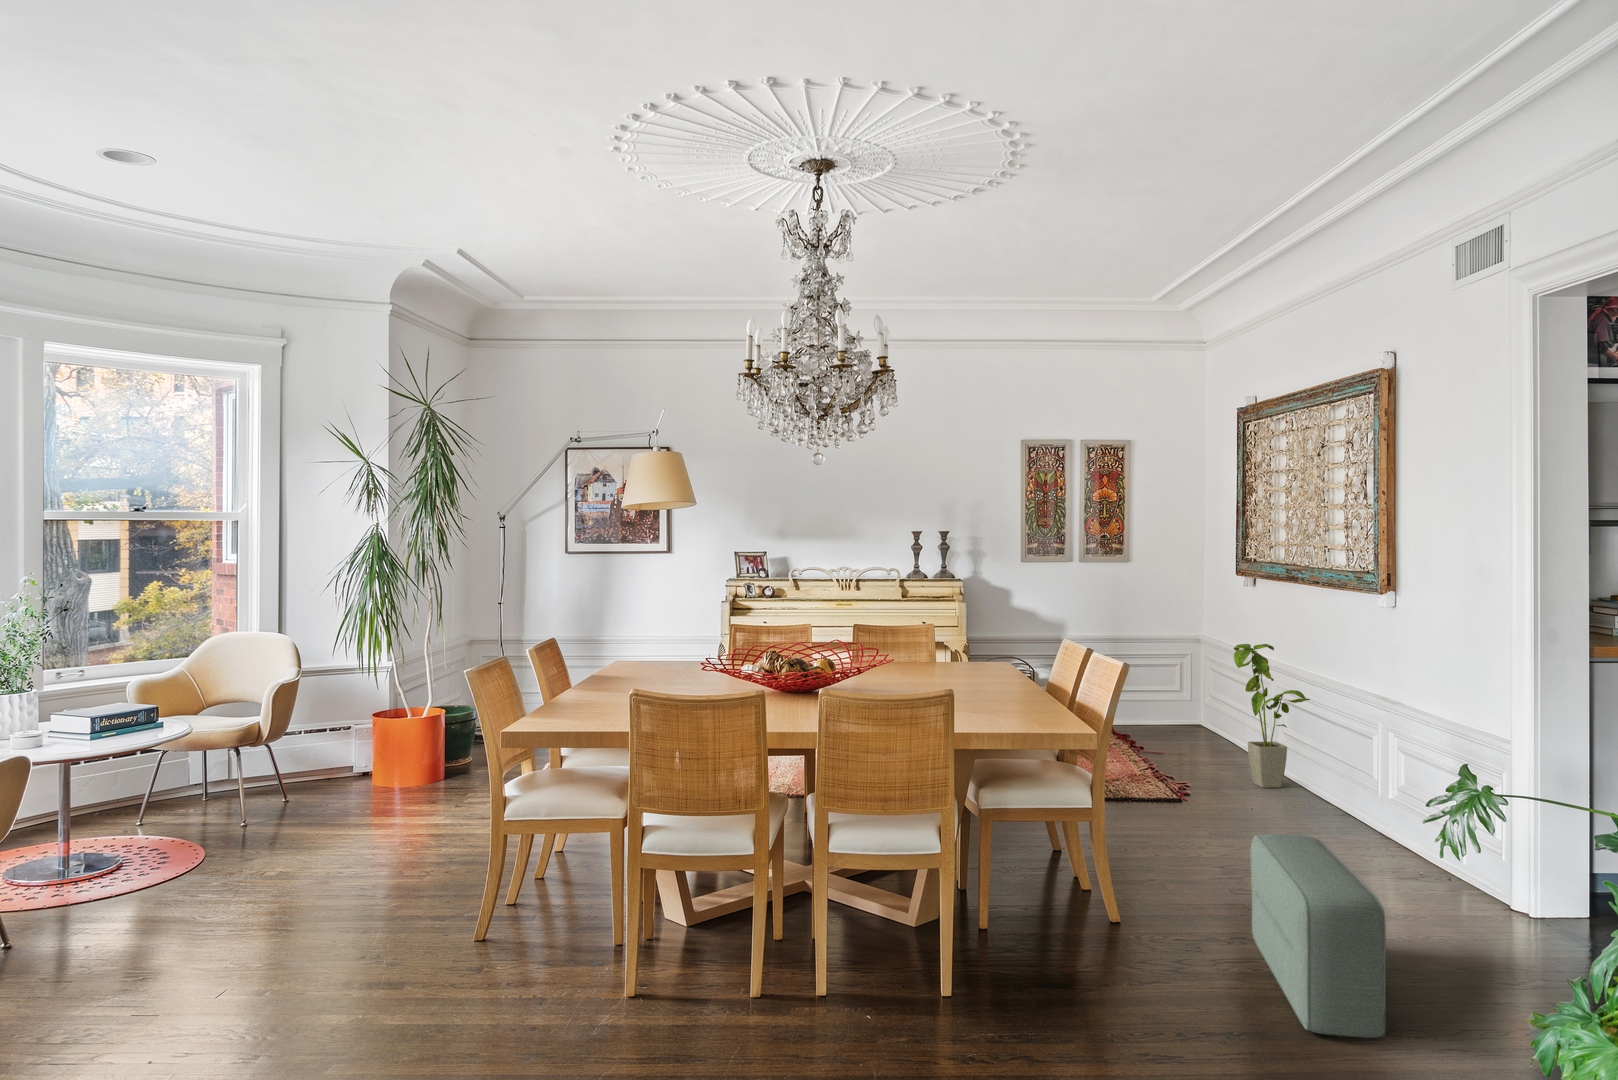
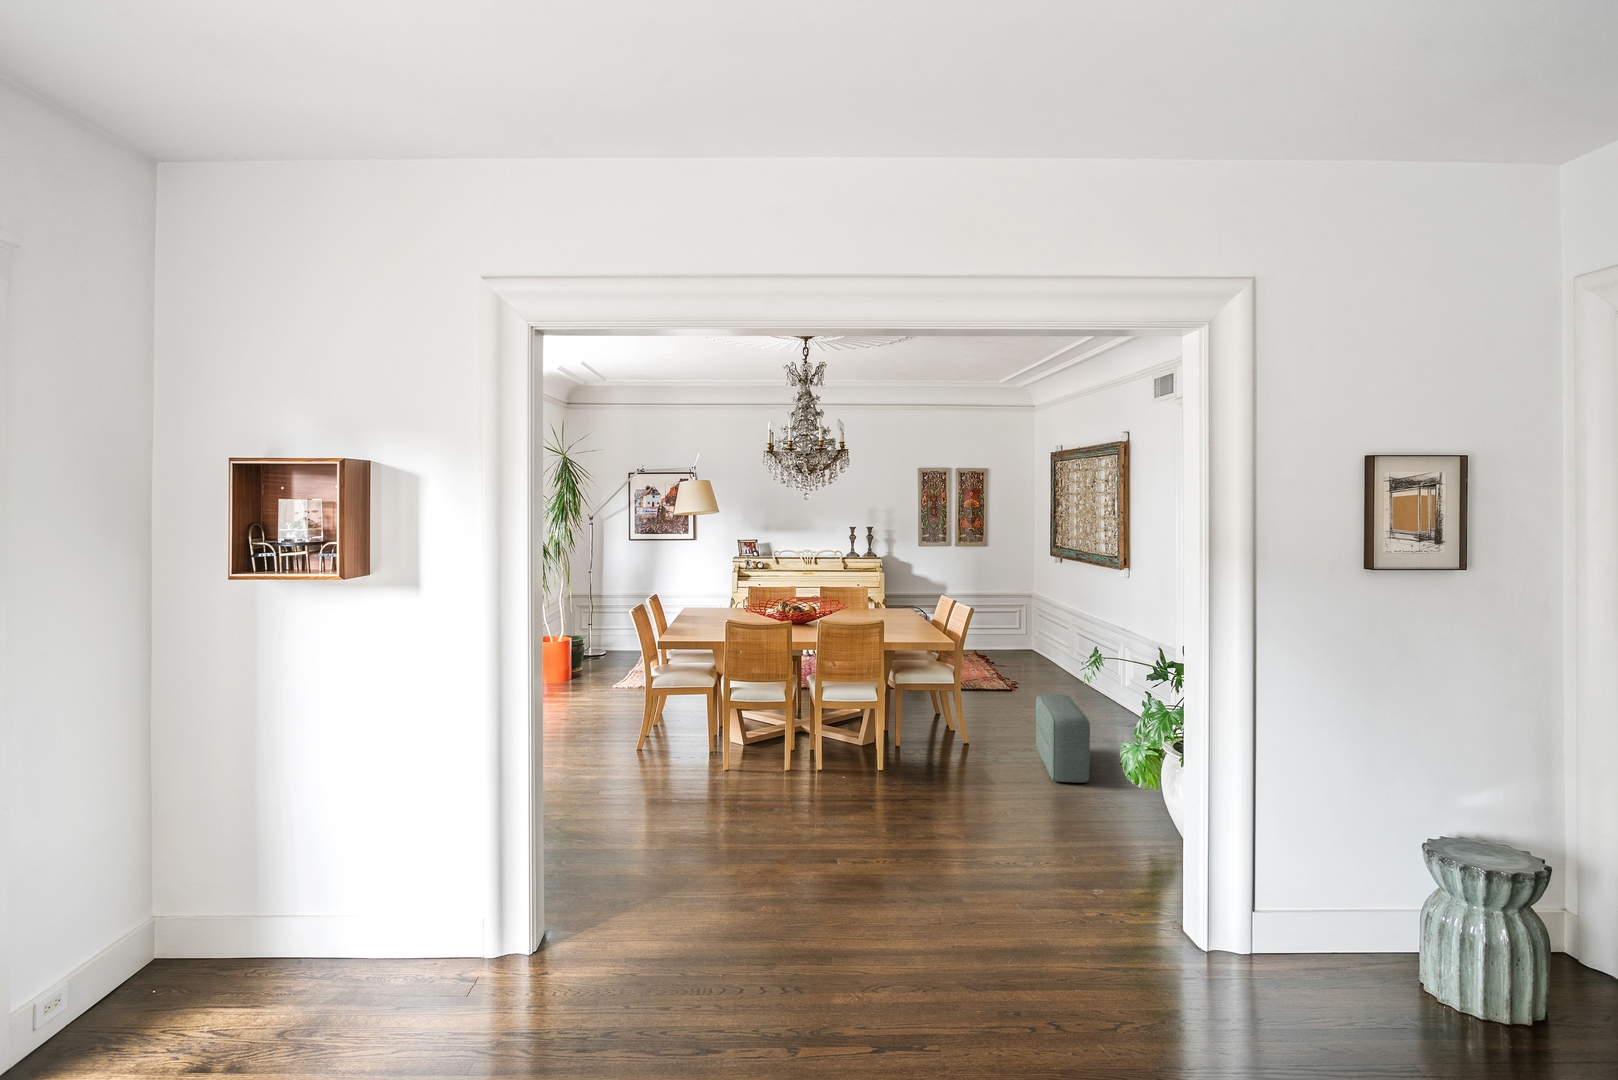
house plant: present [1234,644,1310,788] -> none [1043,597,1087,682]

